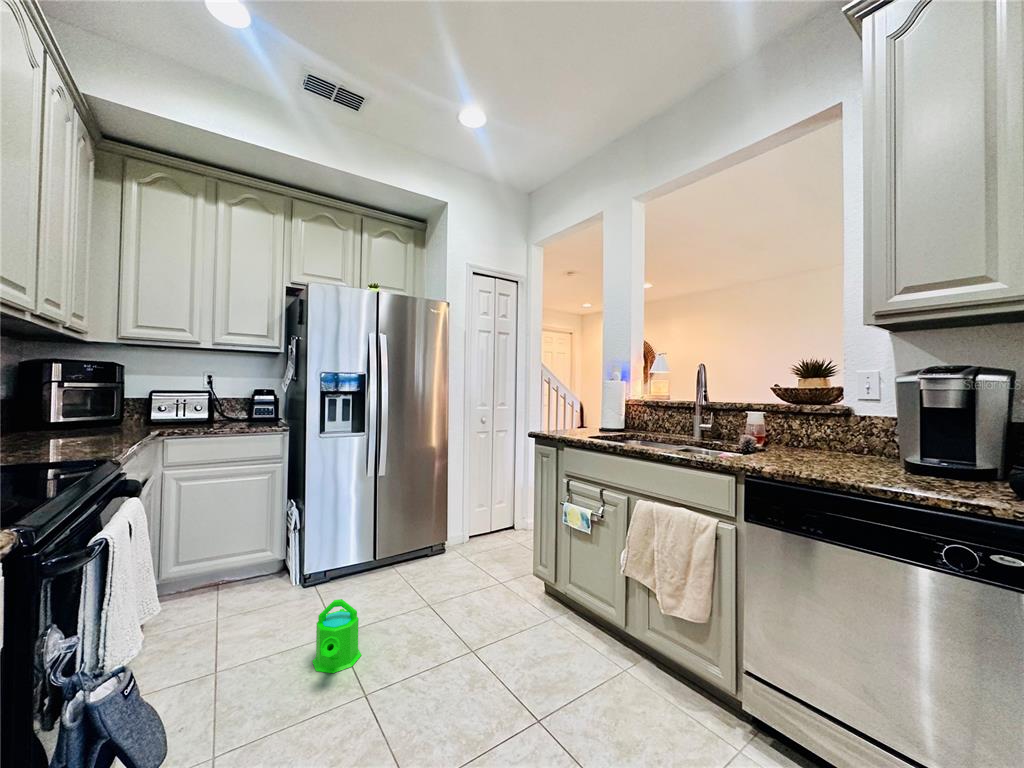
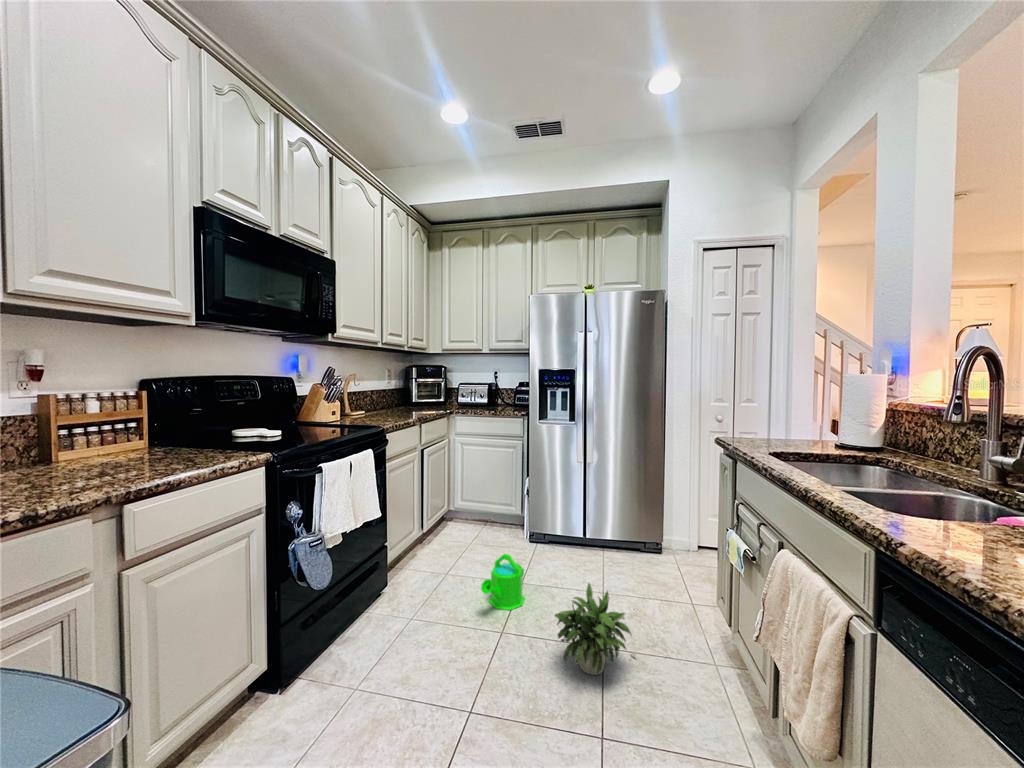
potted plant: none [441,589,512,678] -> present [555,583,636,675]

